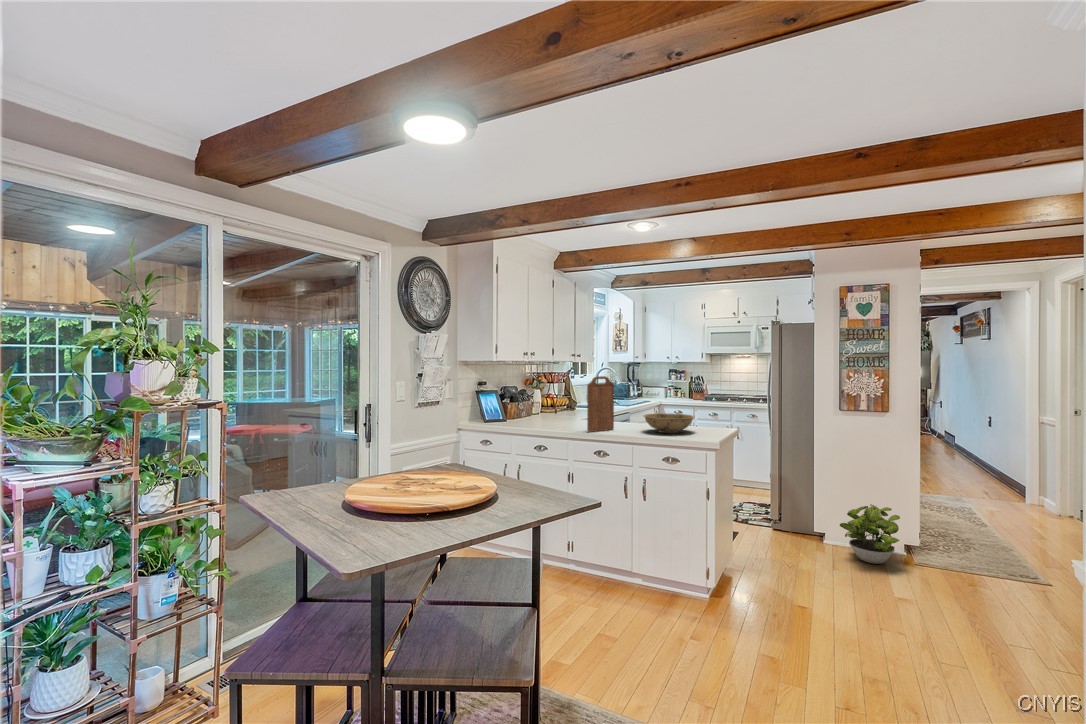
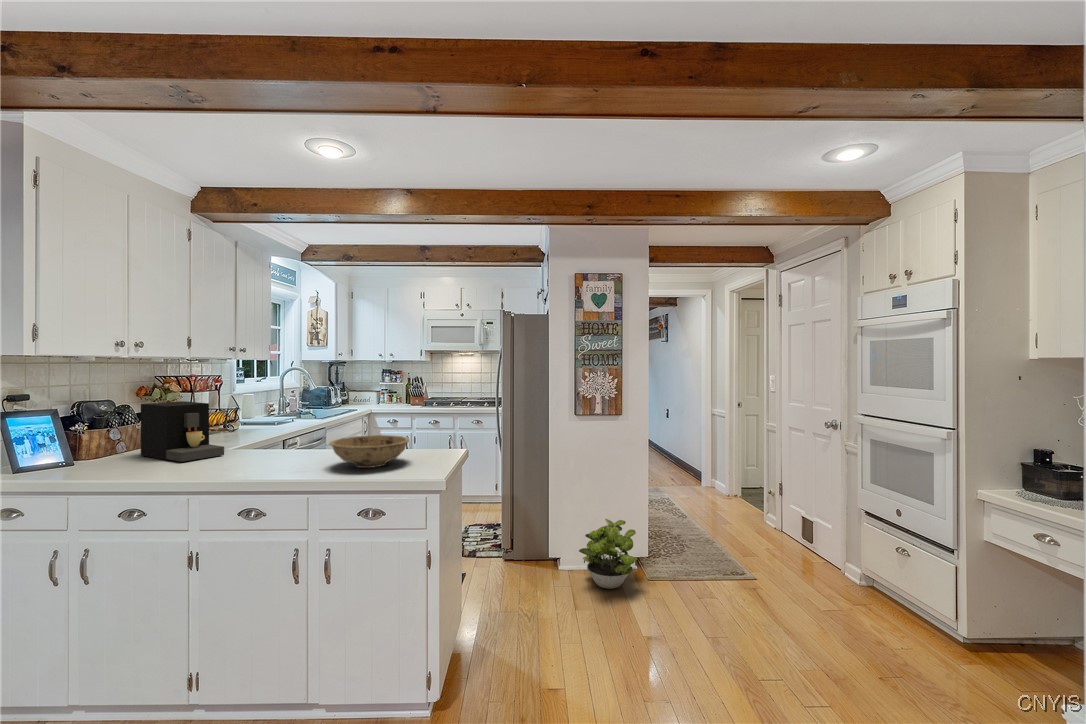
cutting board: present [587,376,614,432] -> none [227,382,280,478]
coffee maker: none [534,388,578,423] -> present [141,401,224,462]

